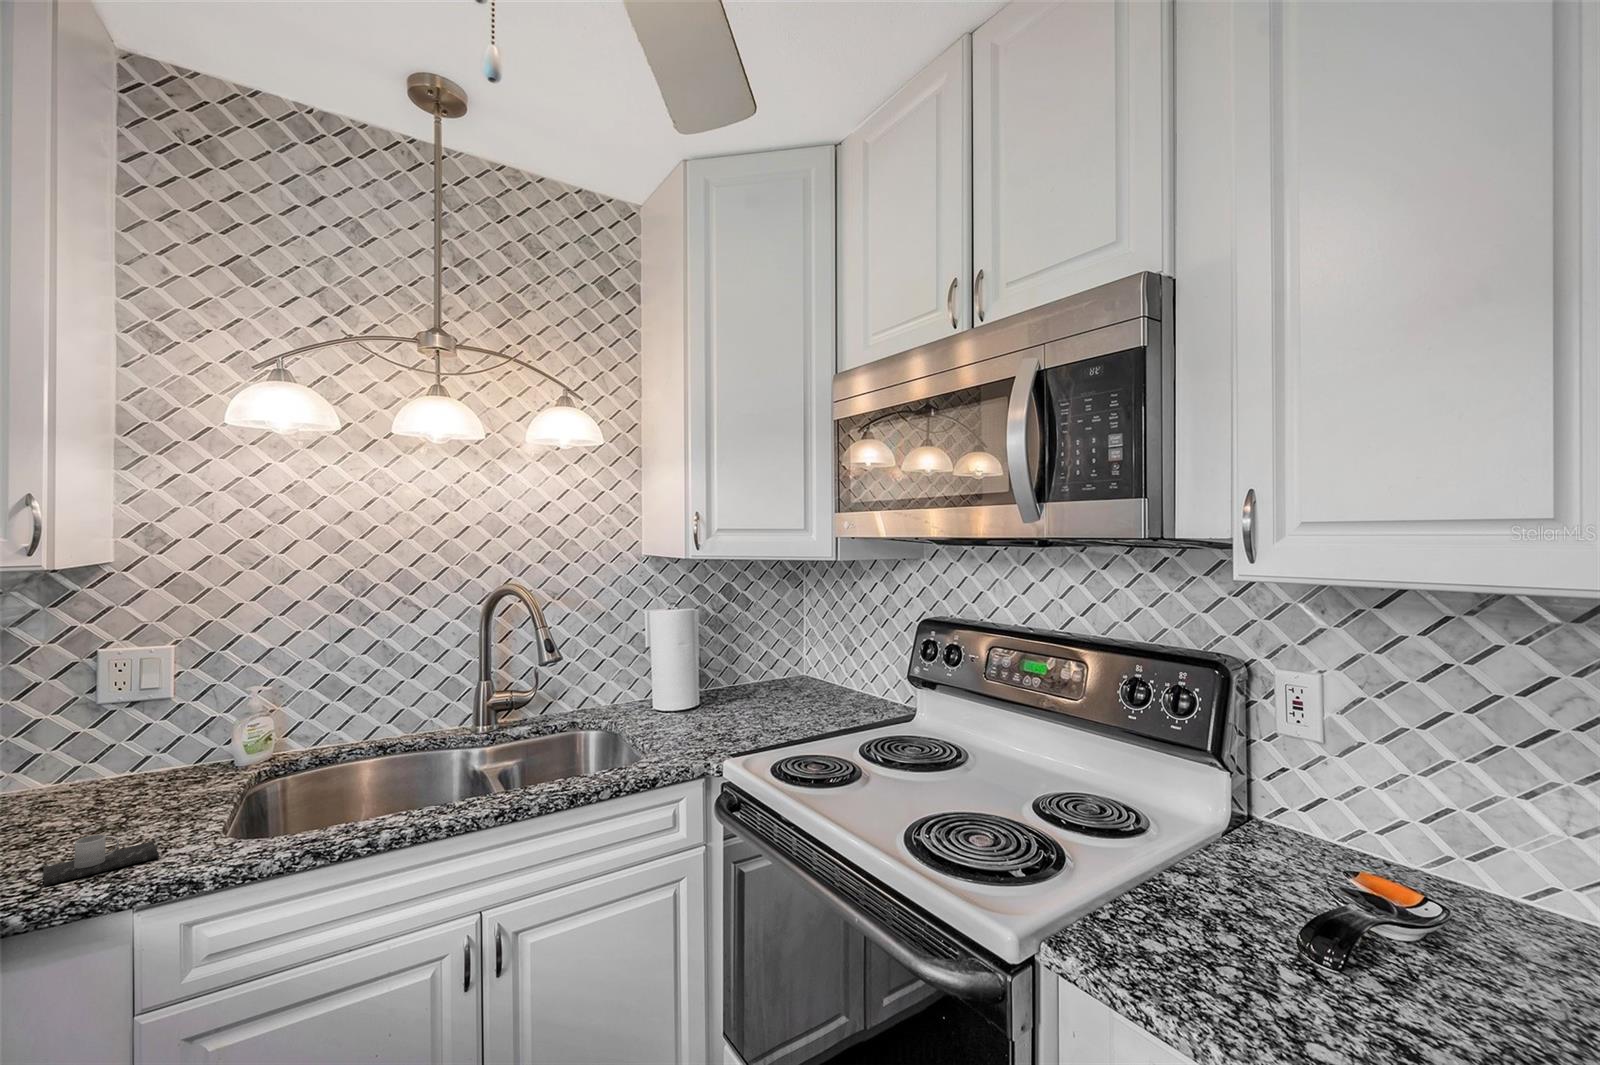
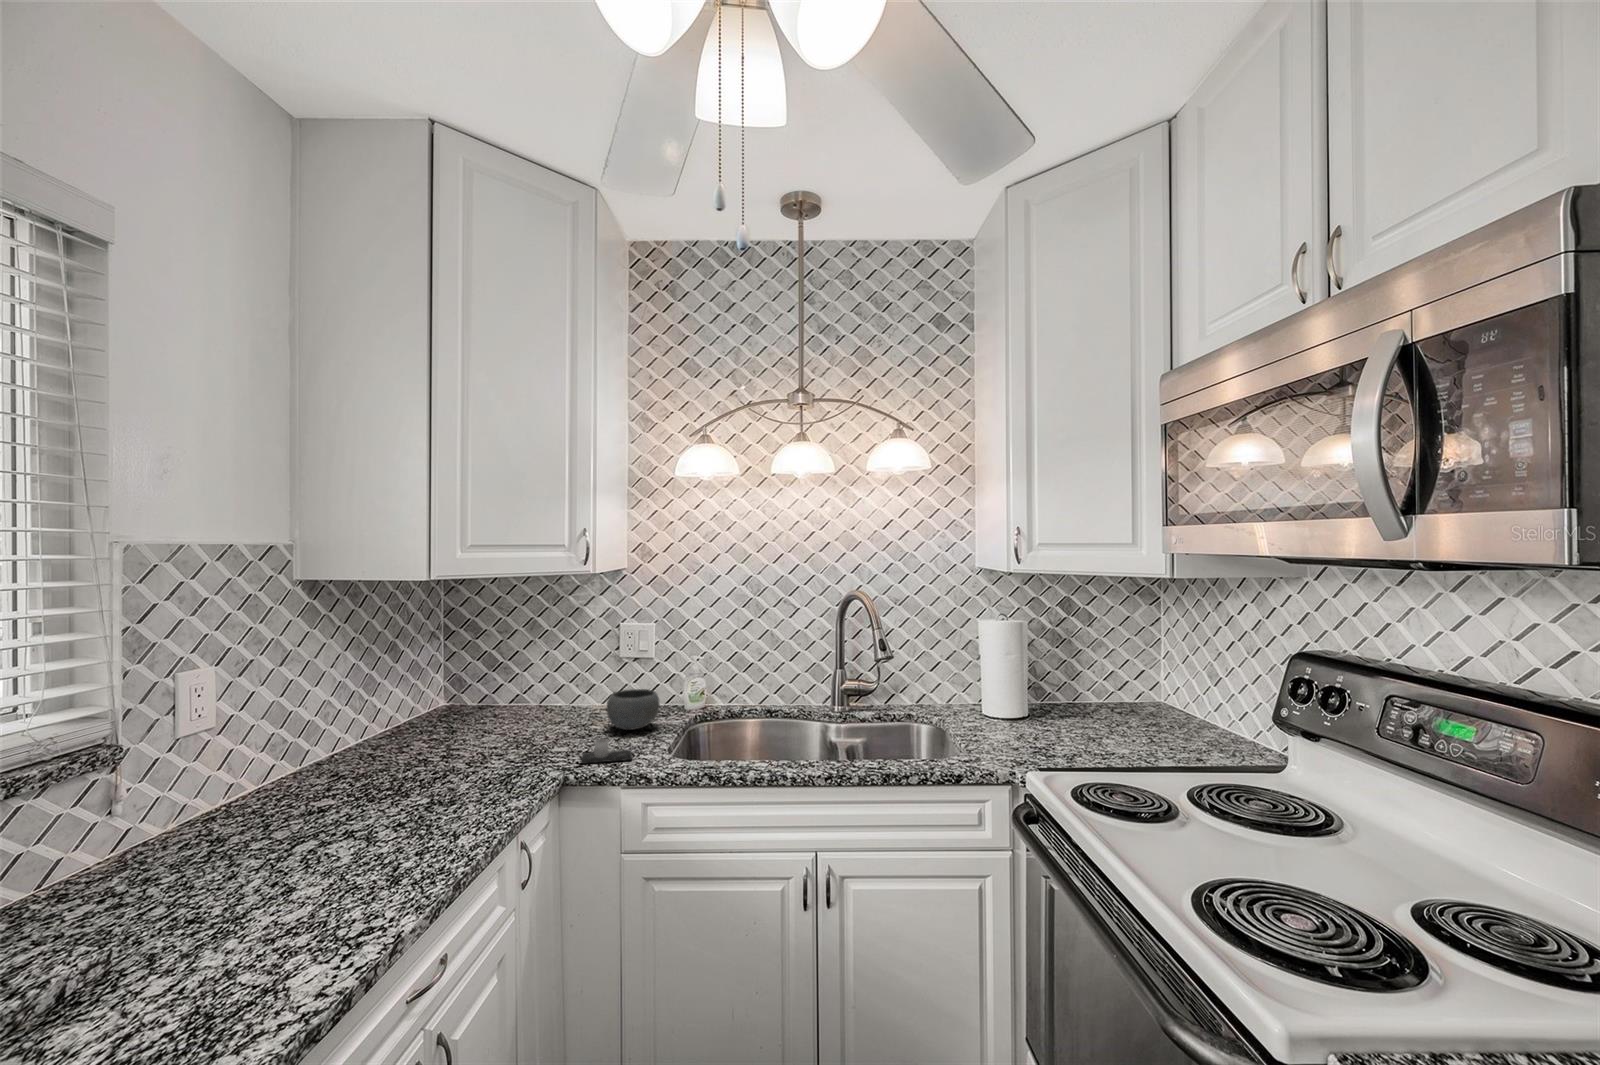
bowl: none [86,745,197,814] -> present [606,689,660,730]

